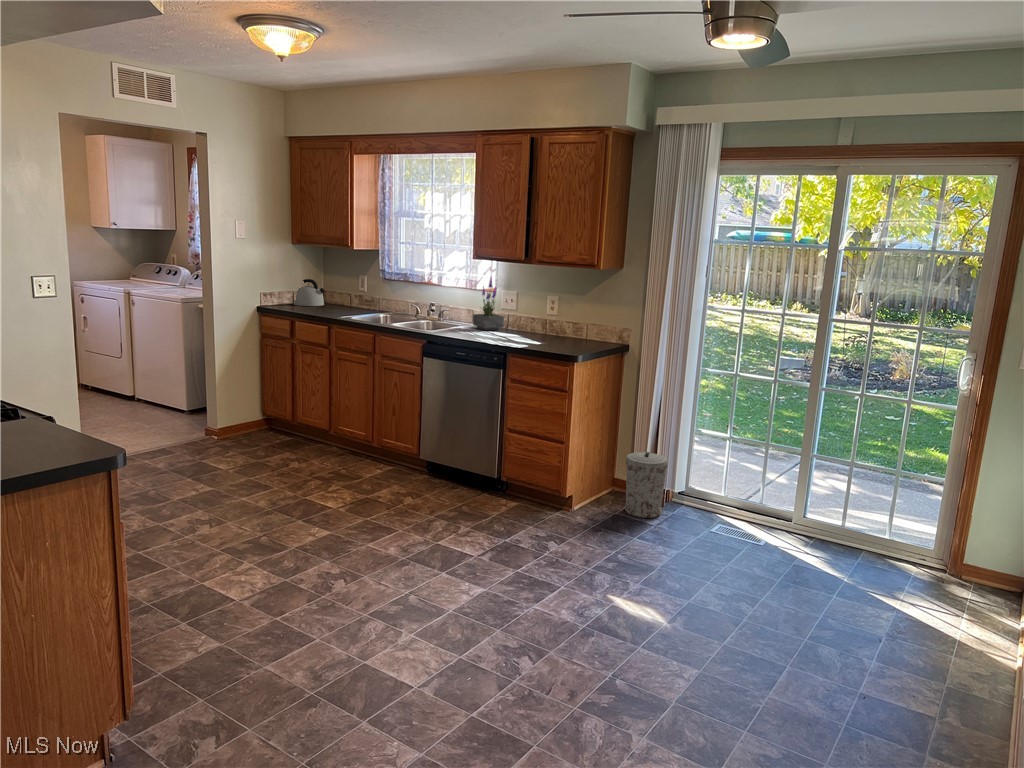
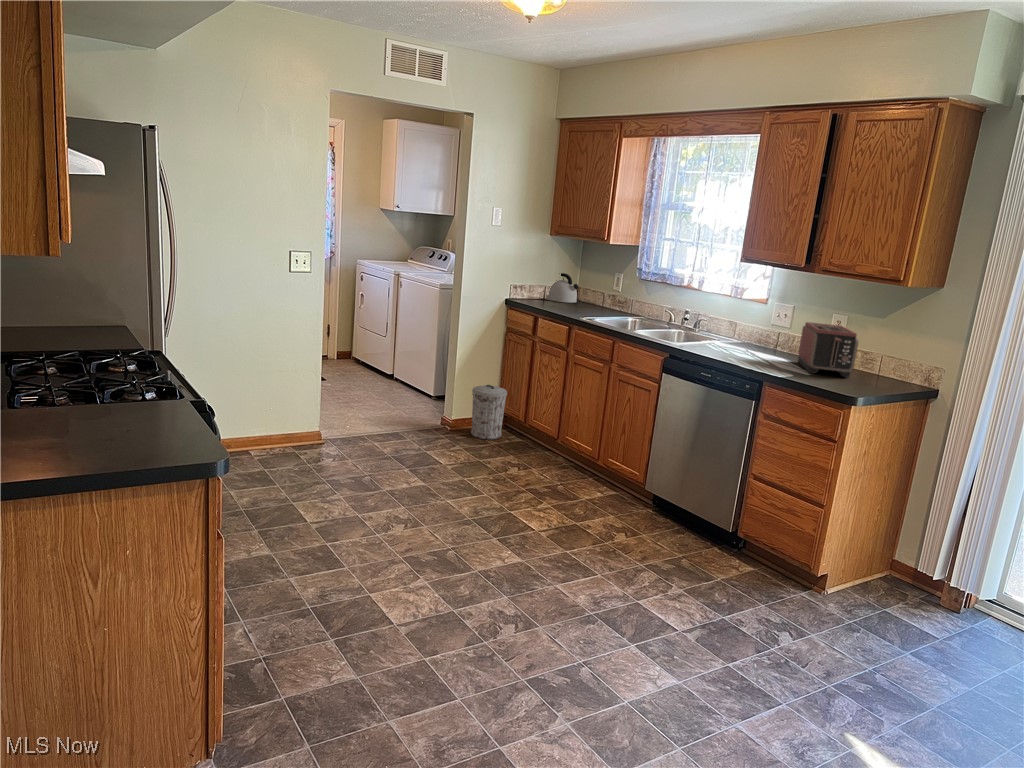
potted plant: present [473,277,504,330] -> none [731,283,772,350]
toaster: none [528,303,572,343] -> present [798,322,859,377]
trash can: present [625,452,668,518] -> present [471,385,507,439]

